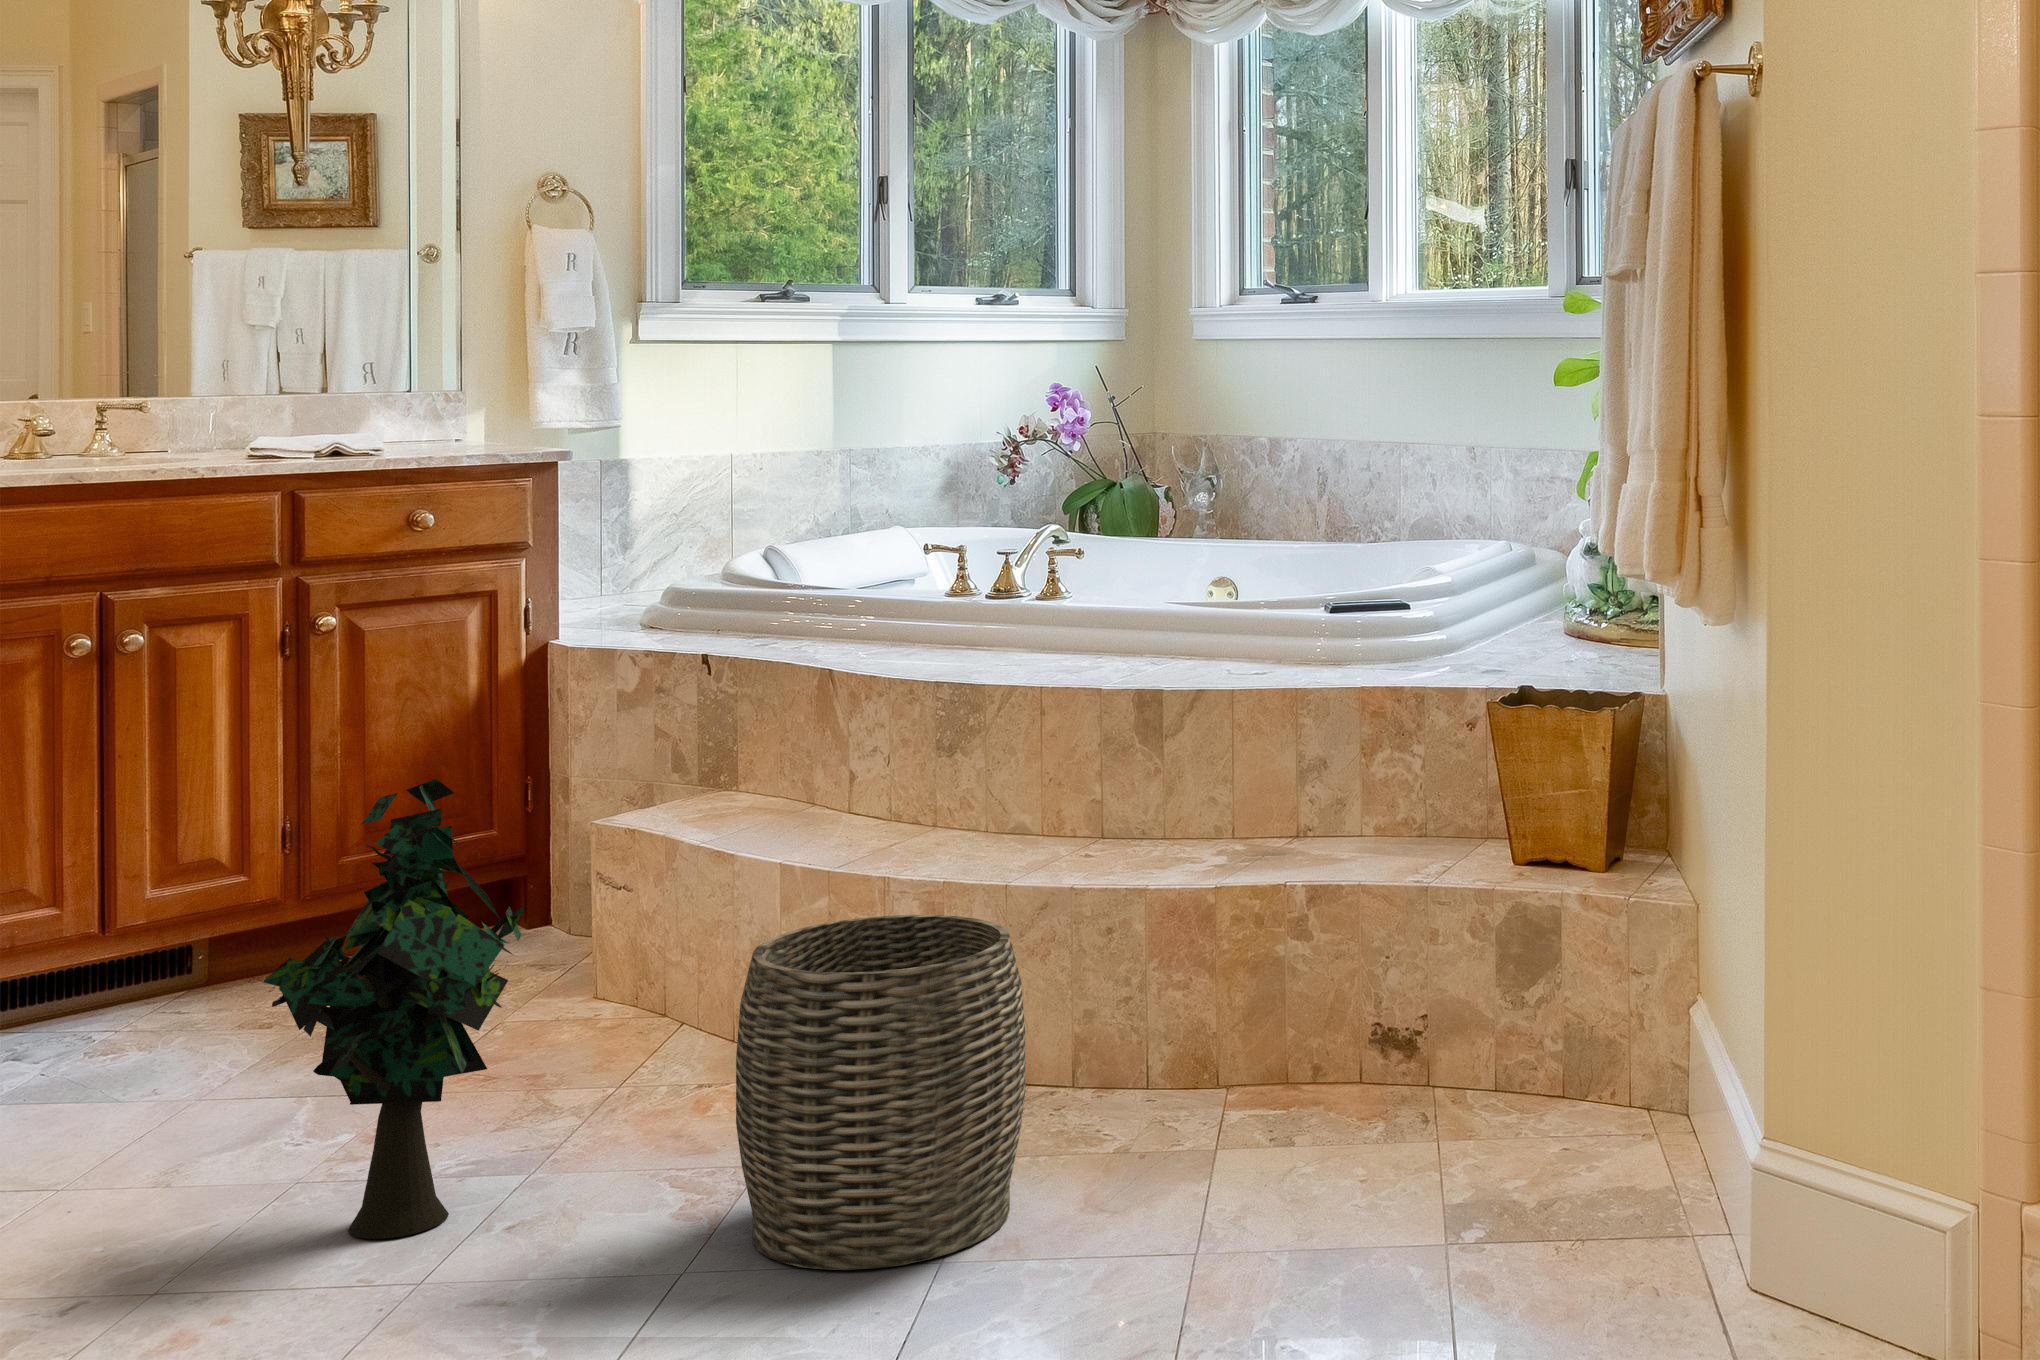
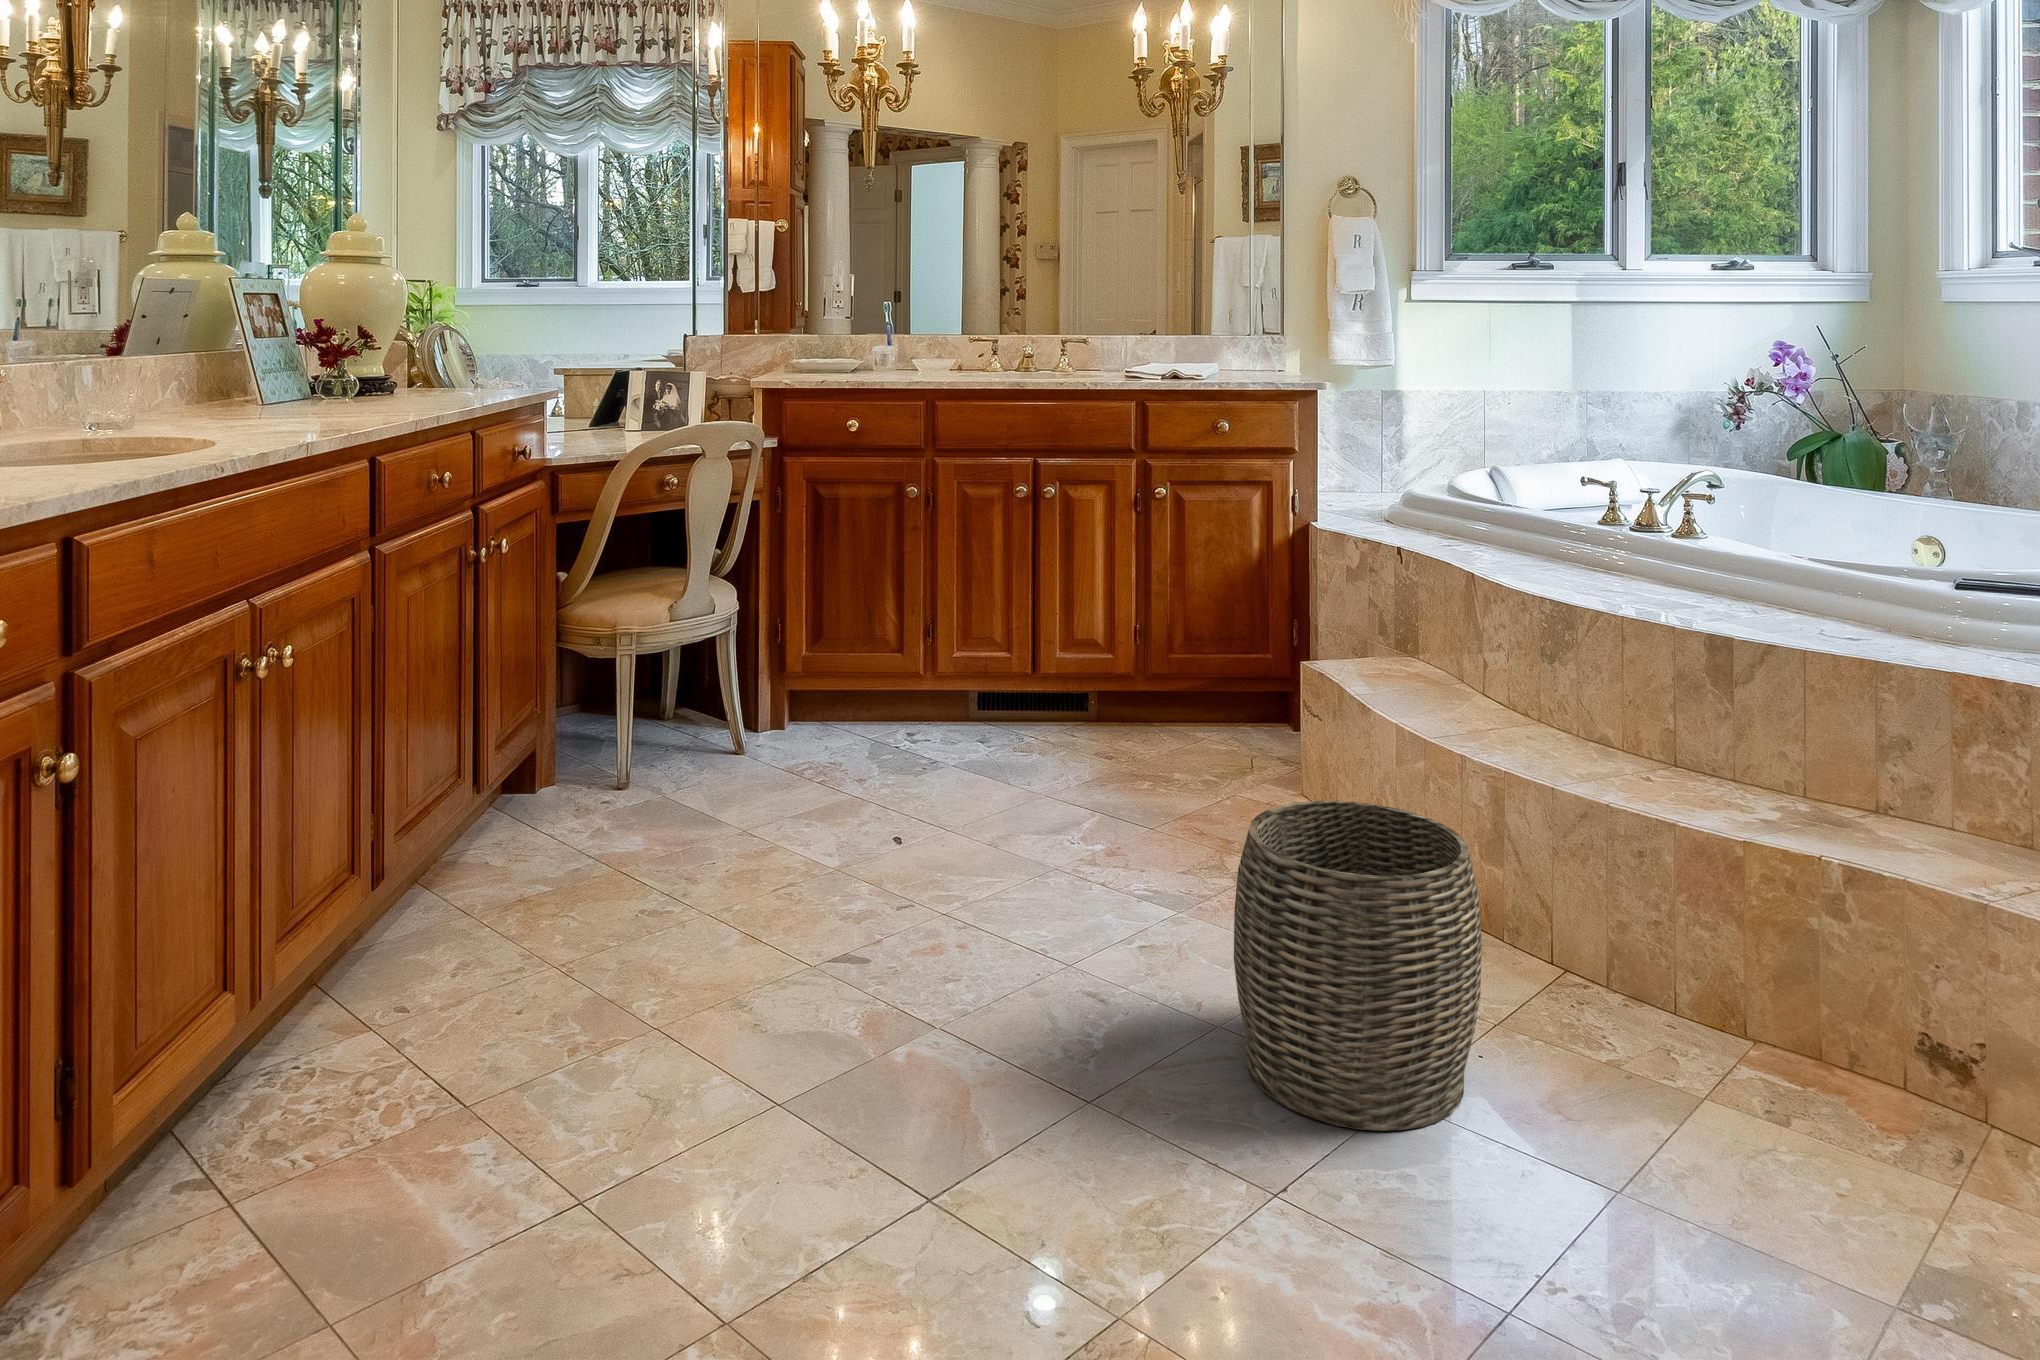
decorative plant: present [263,779,525,1239] -> none [976,626,1150,944]

